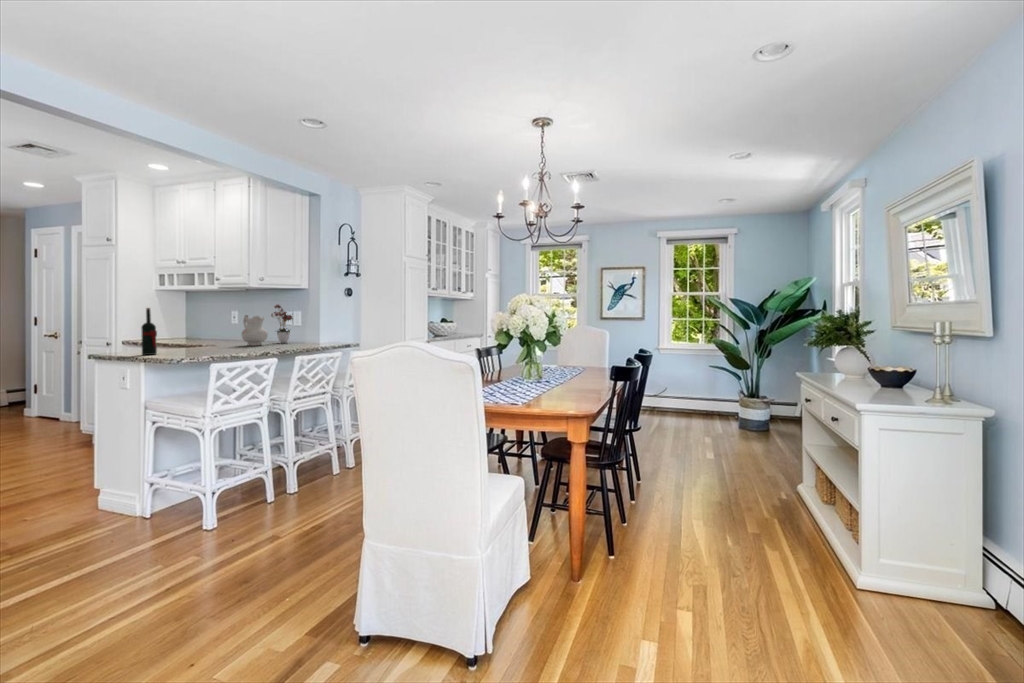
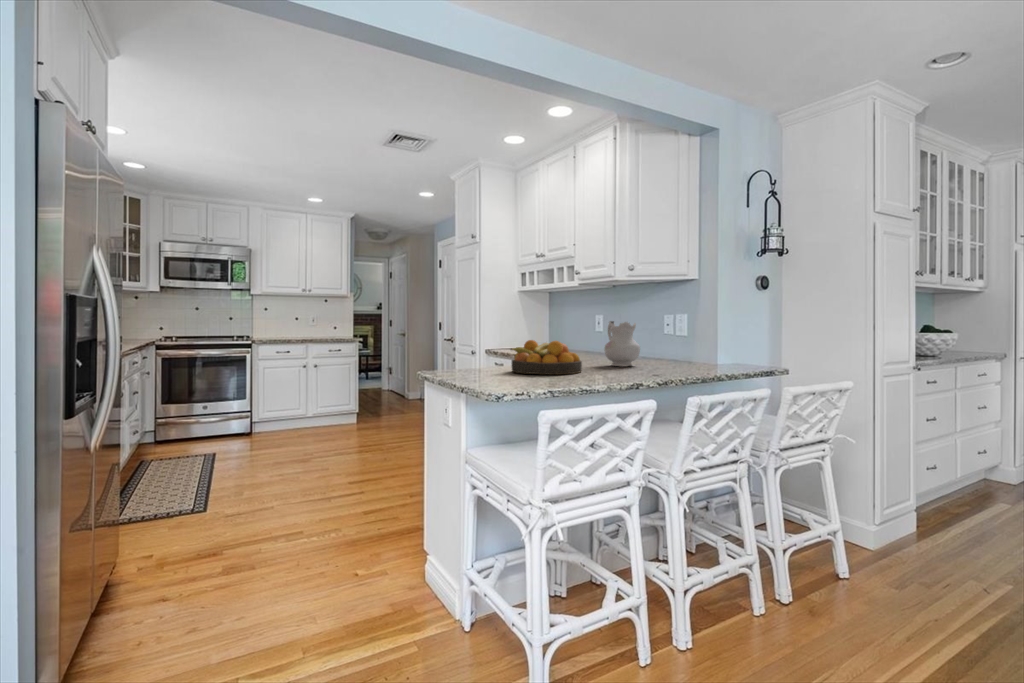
flower arrangement: present [271,304,293,343] -> none [643,302,685,362]
wine bottle: present [141,308,157,355] -> none [472,311,490,379]
fruit bowl: none [168,328,226,351] -> present [511,340,582,374]

